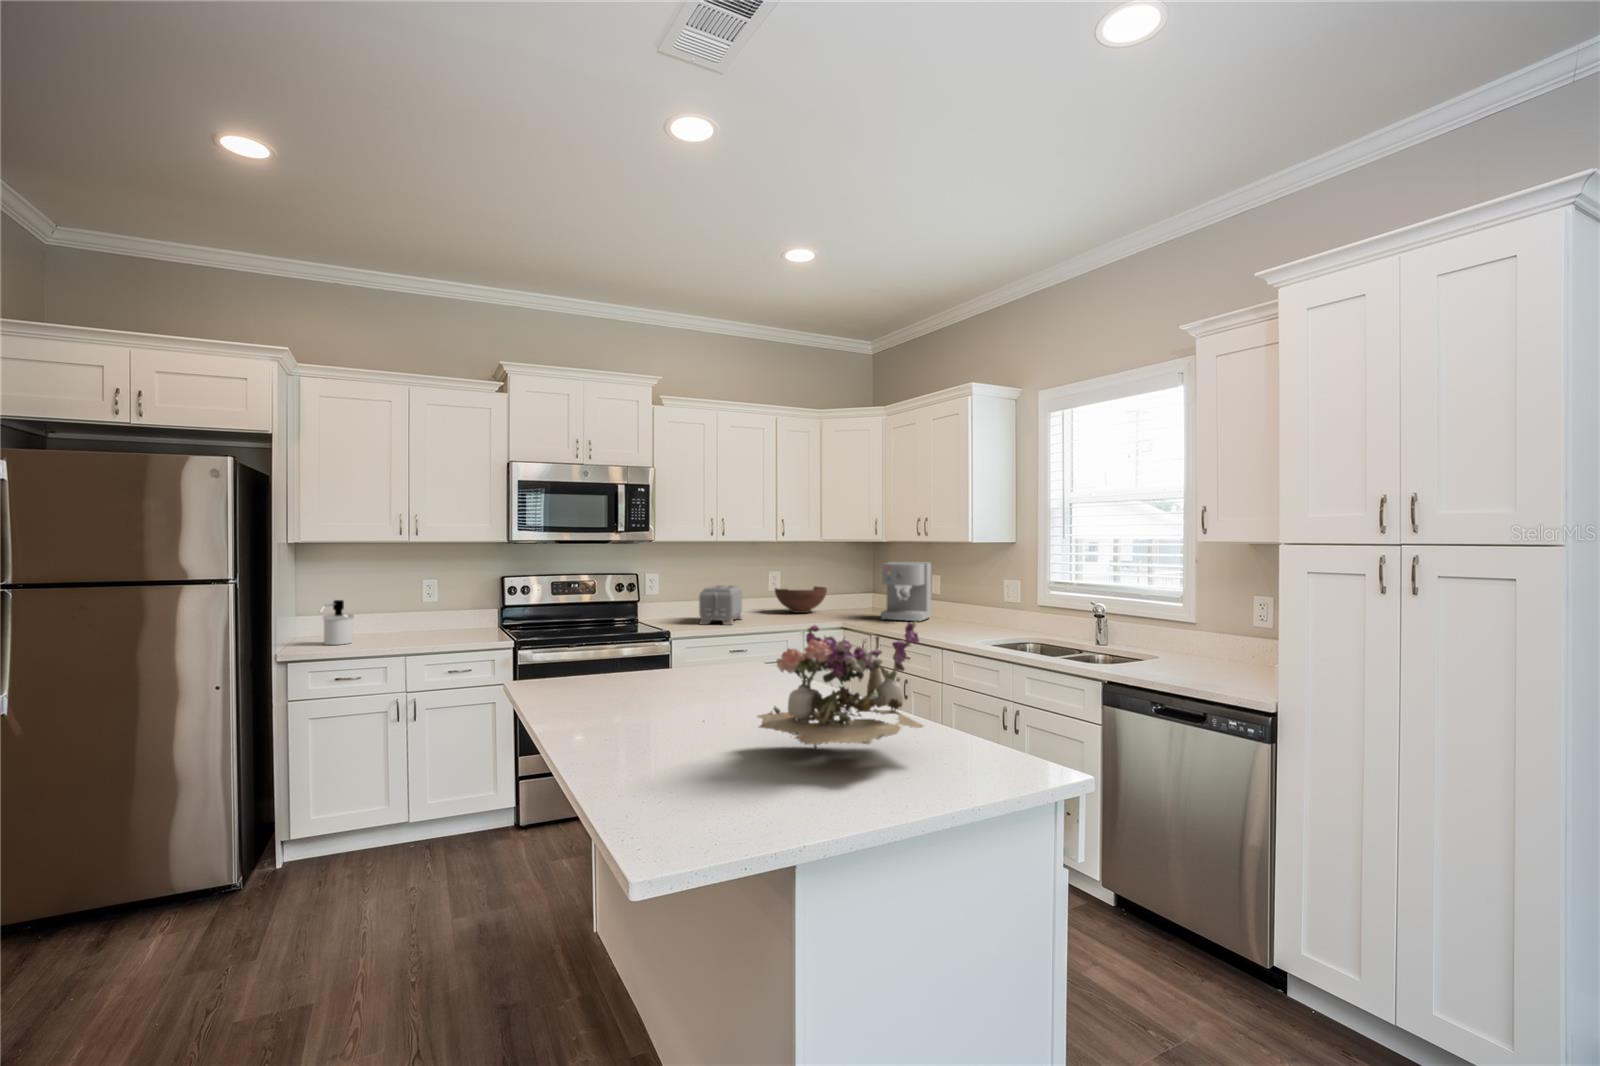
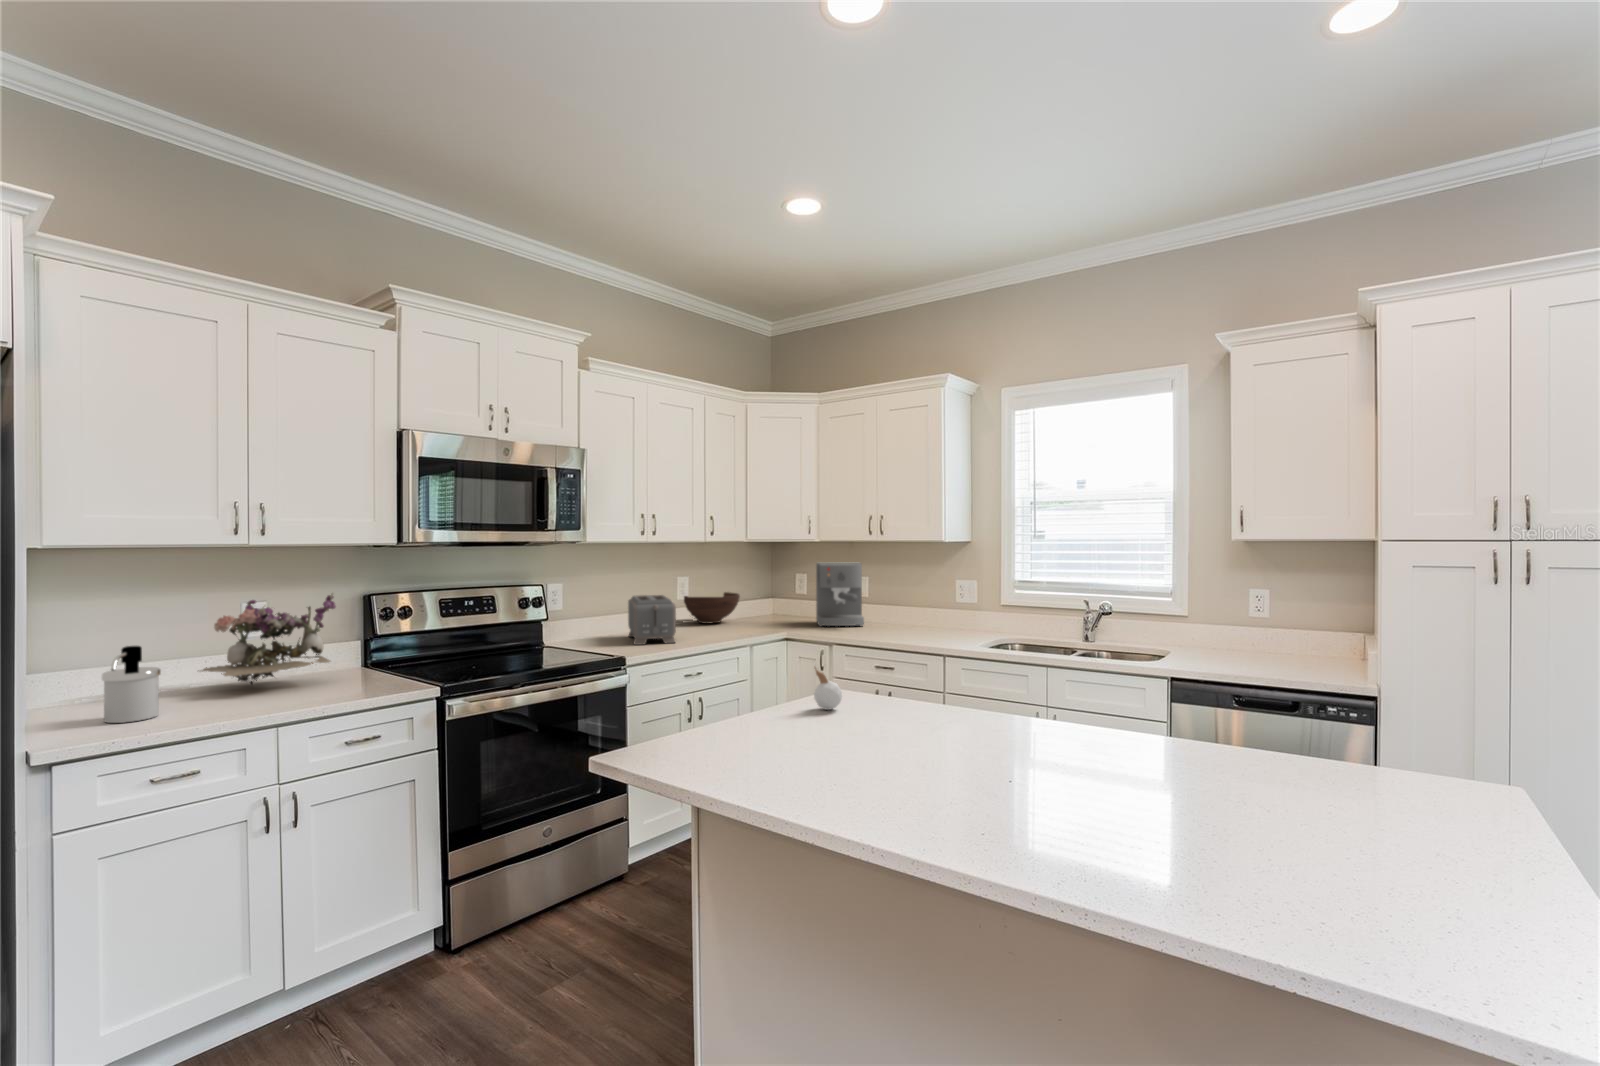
flower arrangement: present [758,619,923,750] -> present [202,593,336,685]
candle: none [697,634,720,673] -> present [814,667,842,710]

